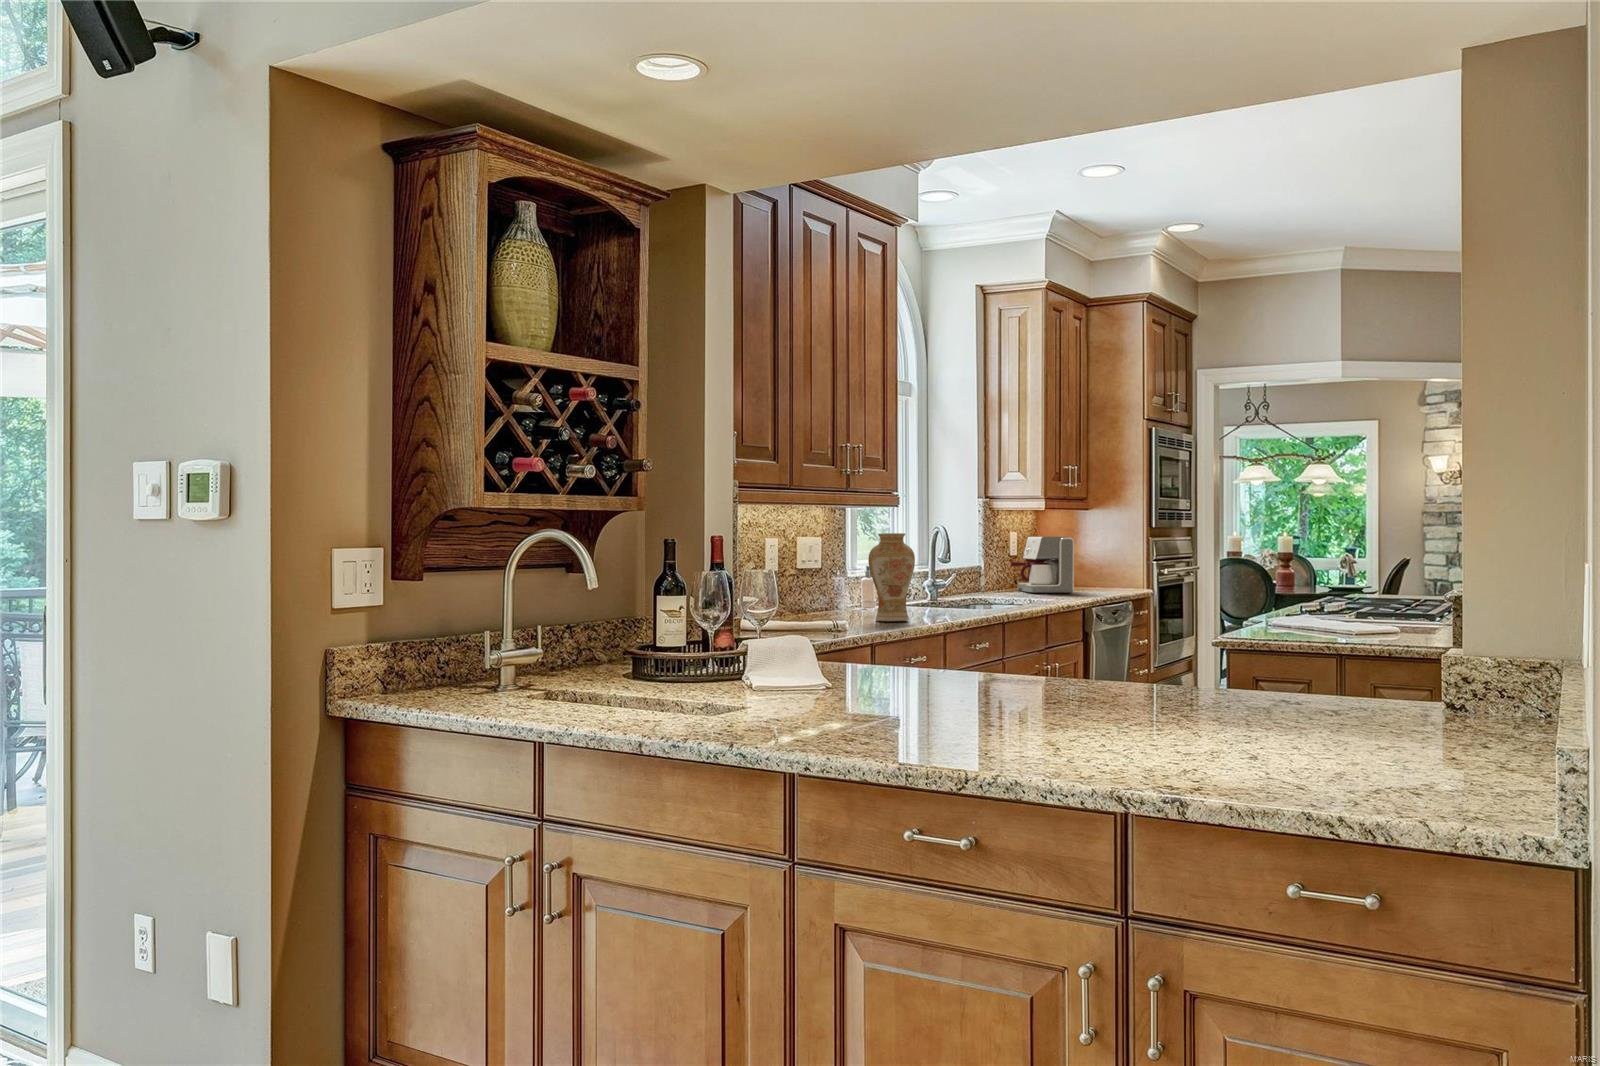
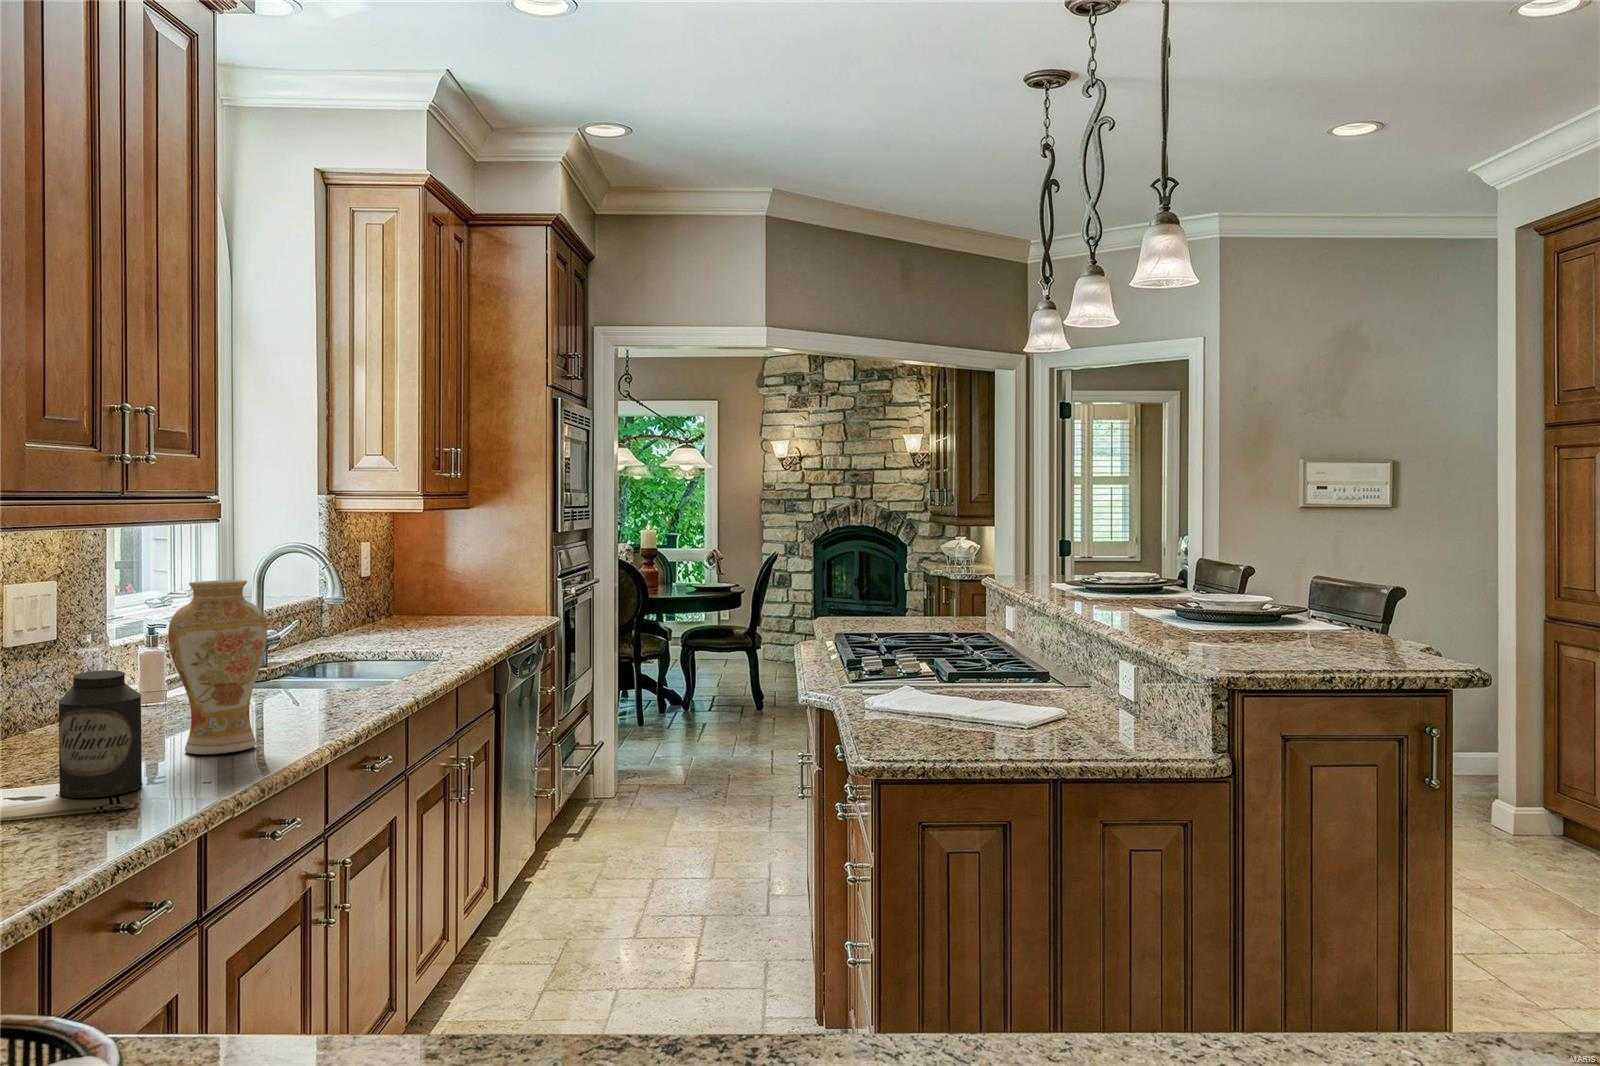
coffee maker: present [1011,537,1074,593] -> none [371,549,469,636]
canister: none [818,571,852,628] -> present [58,670,143,798]

